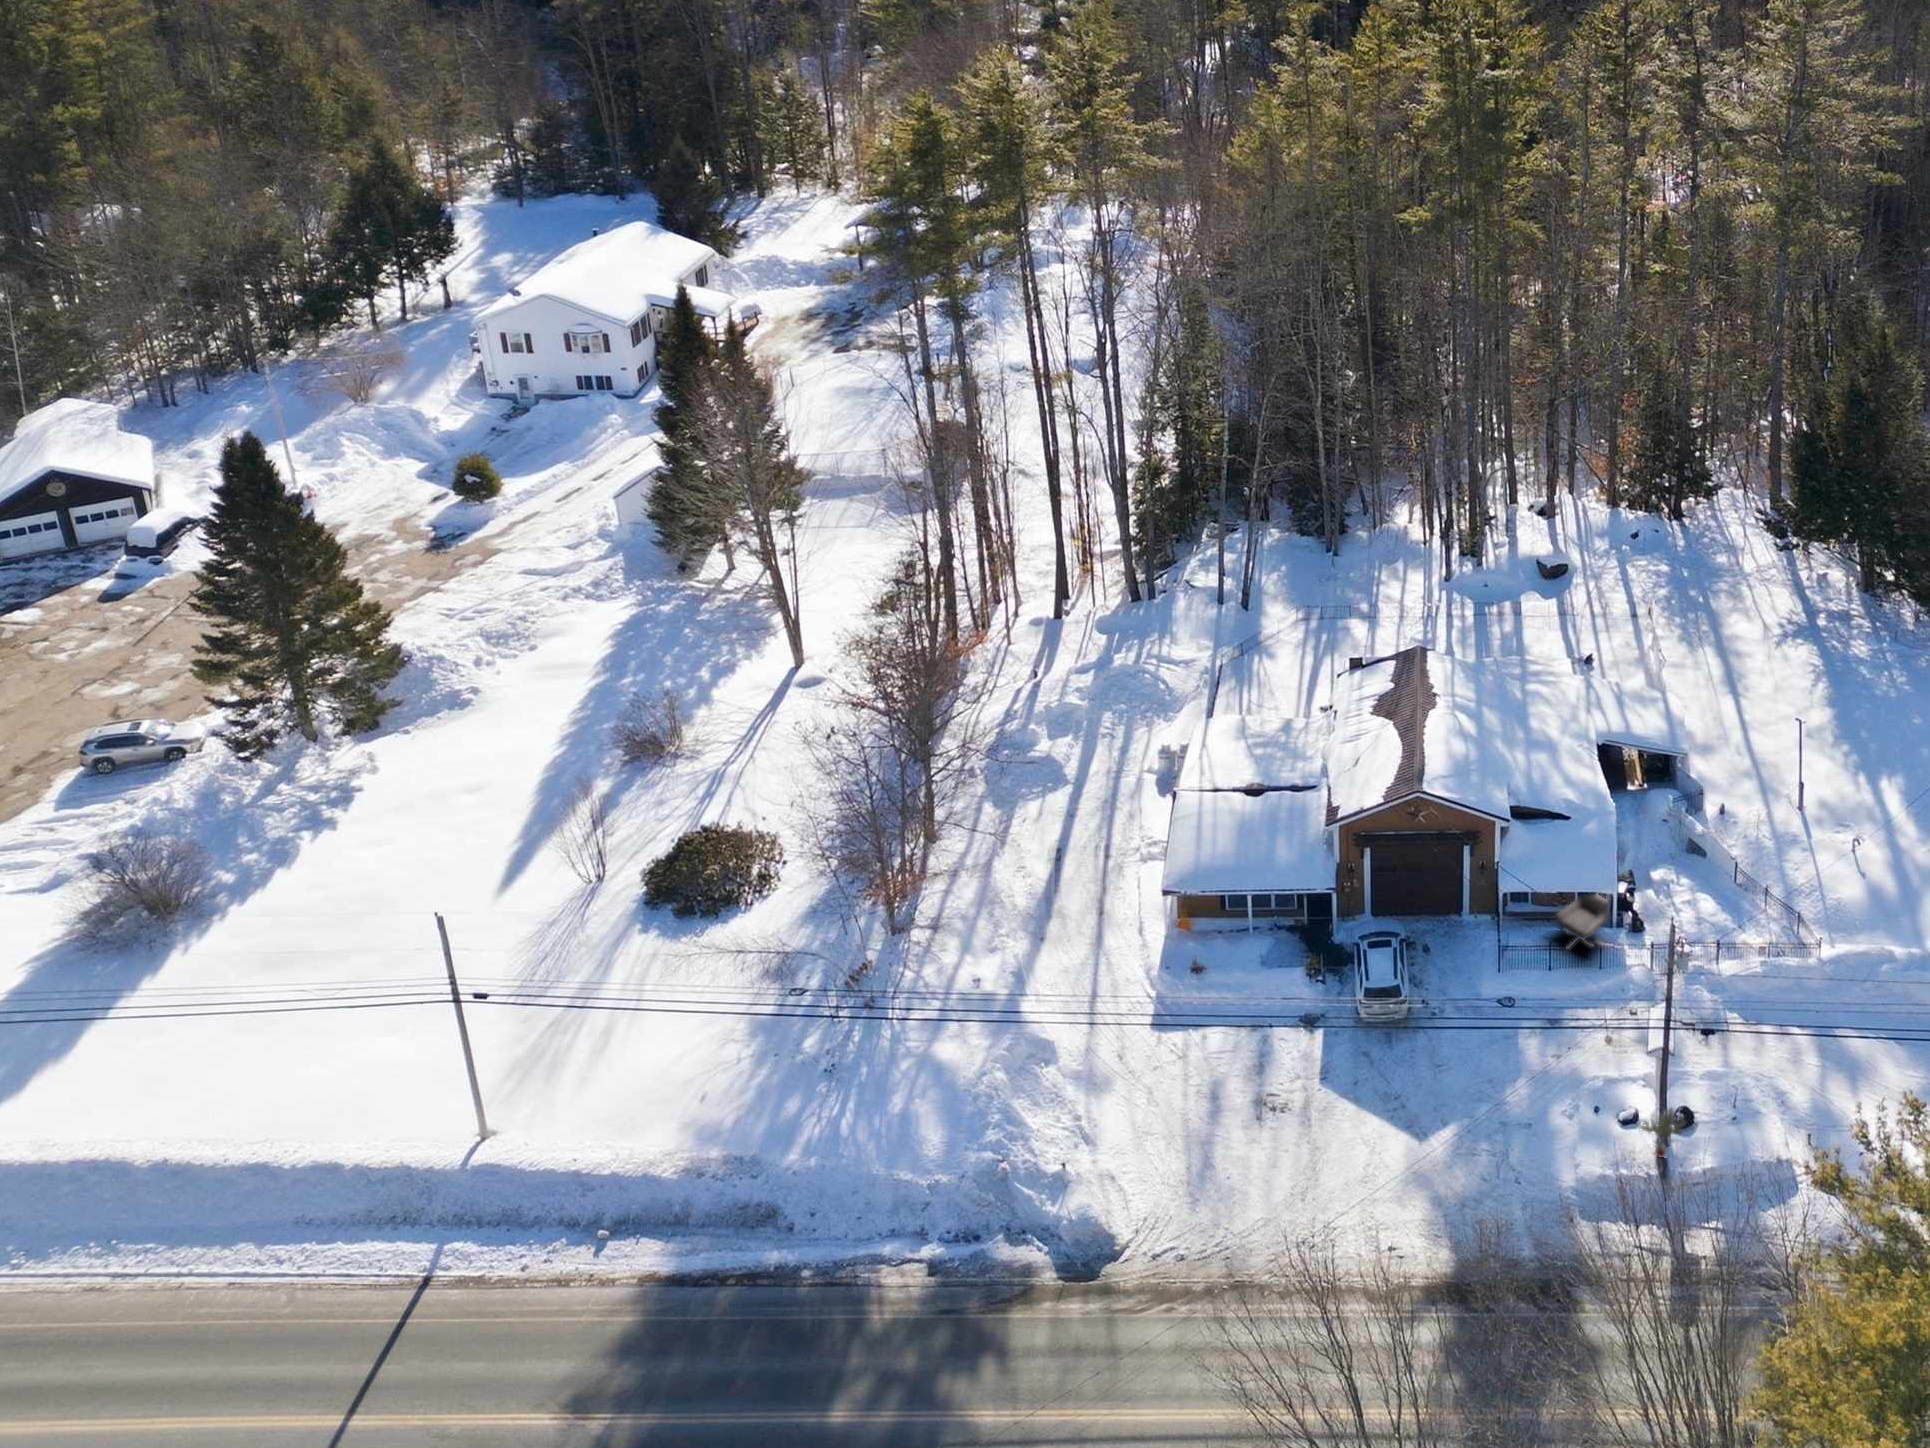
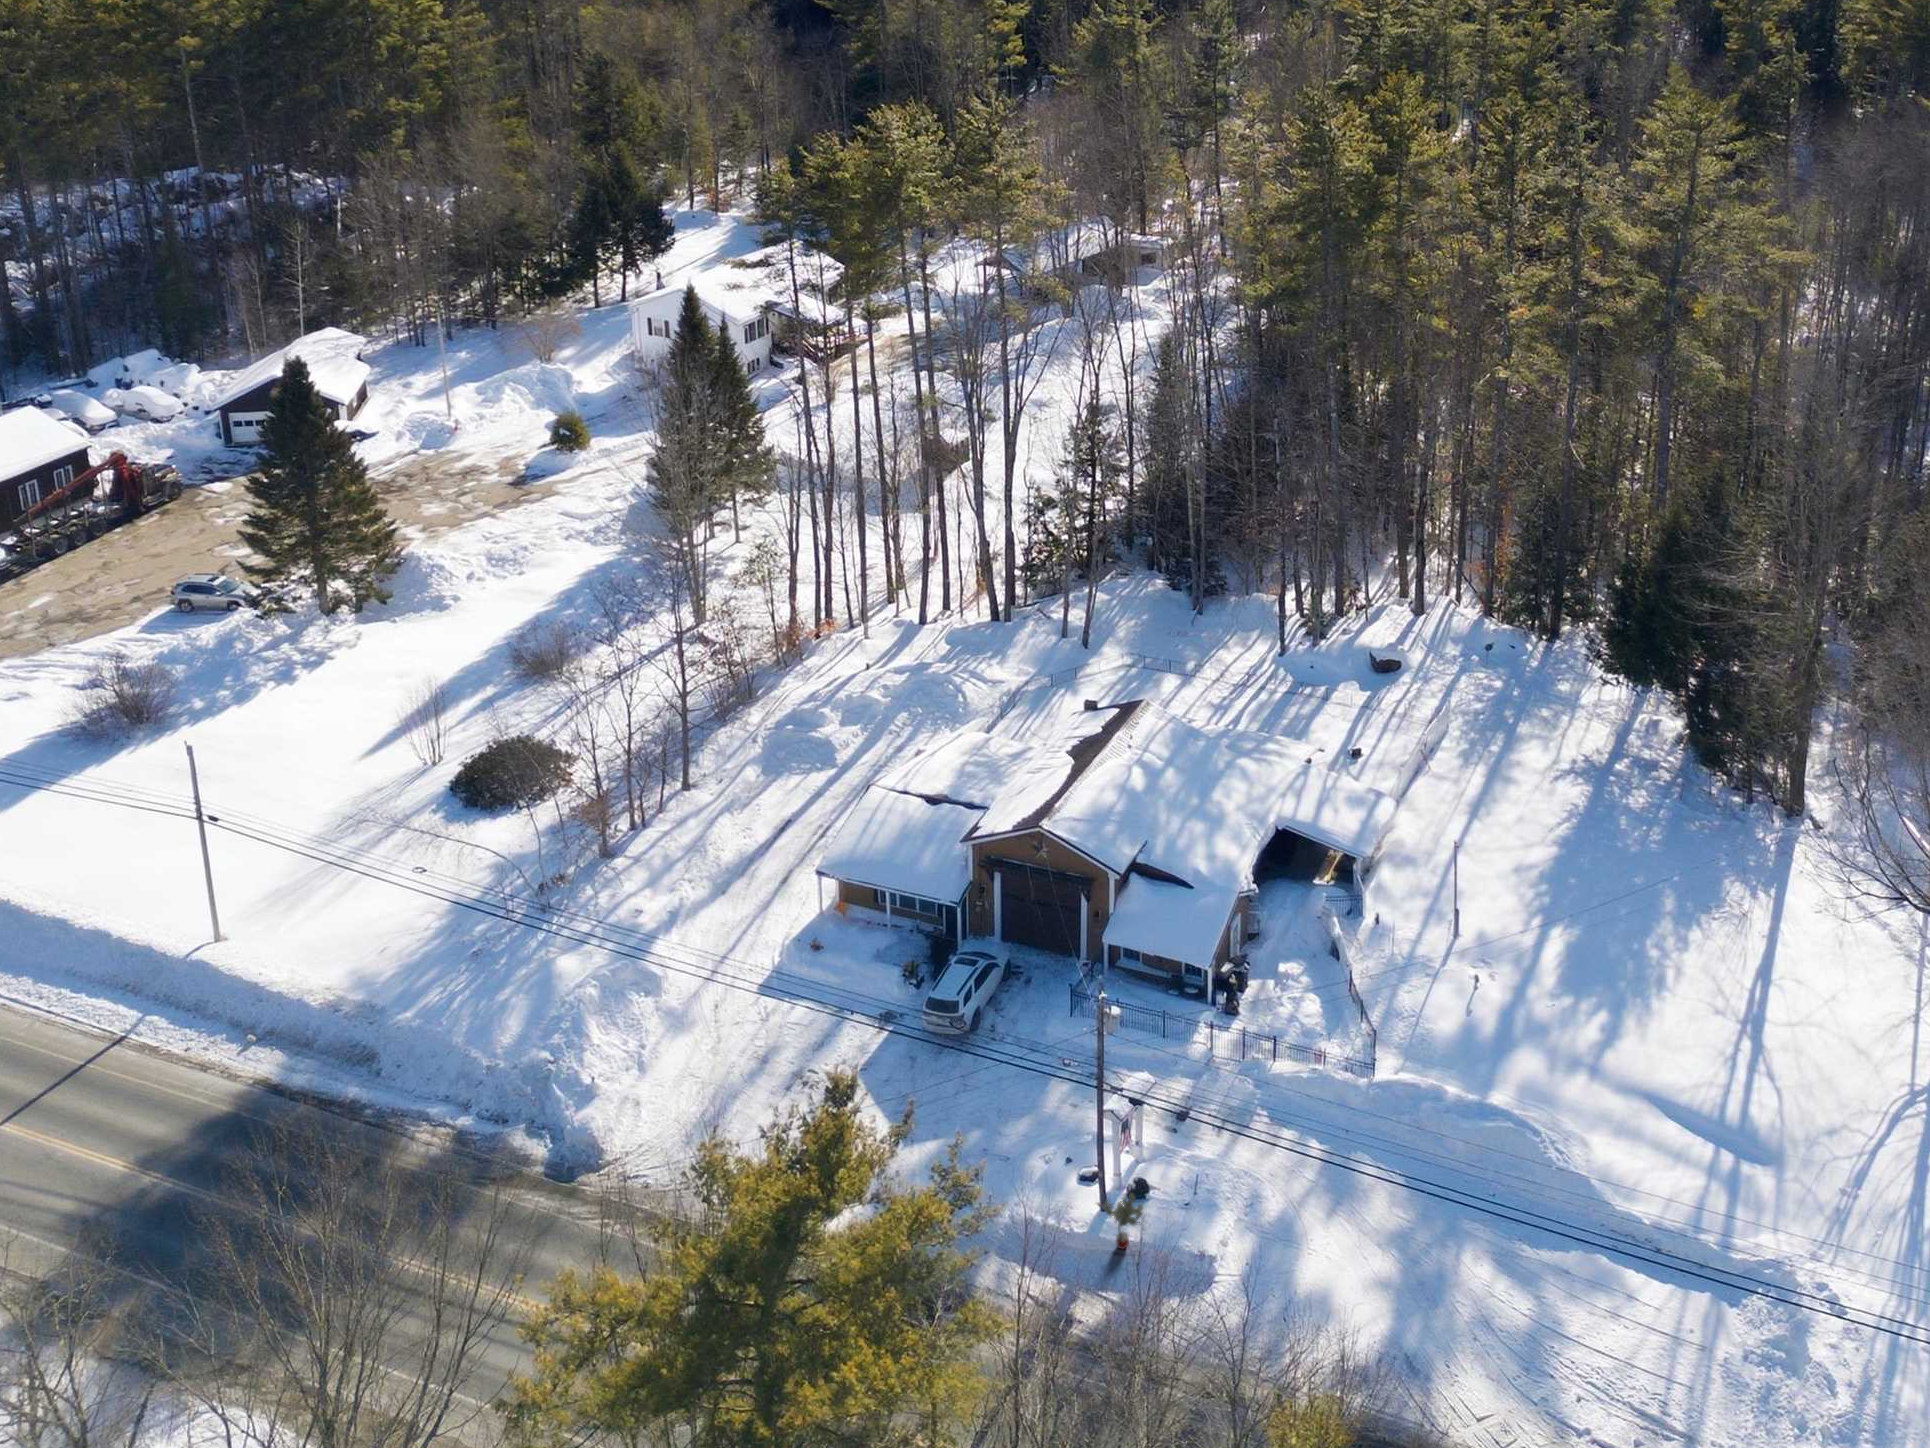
lounge chair: present [1555,895,1609,946] -> none [1164,964,1218,1028]

